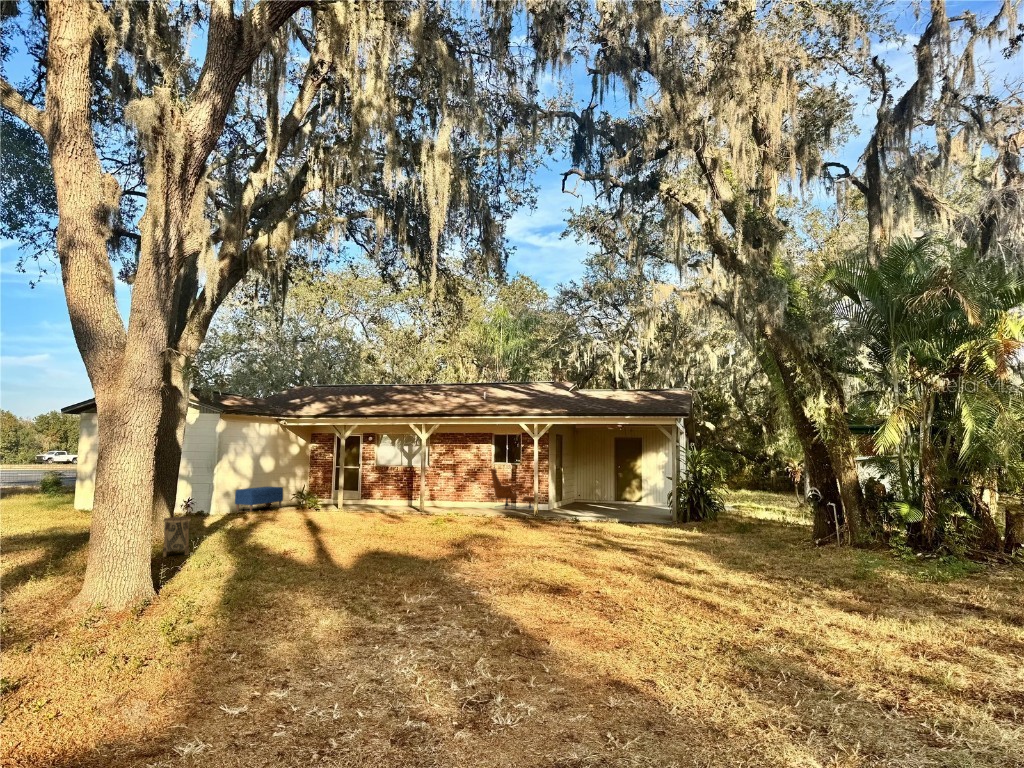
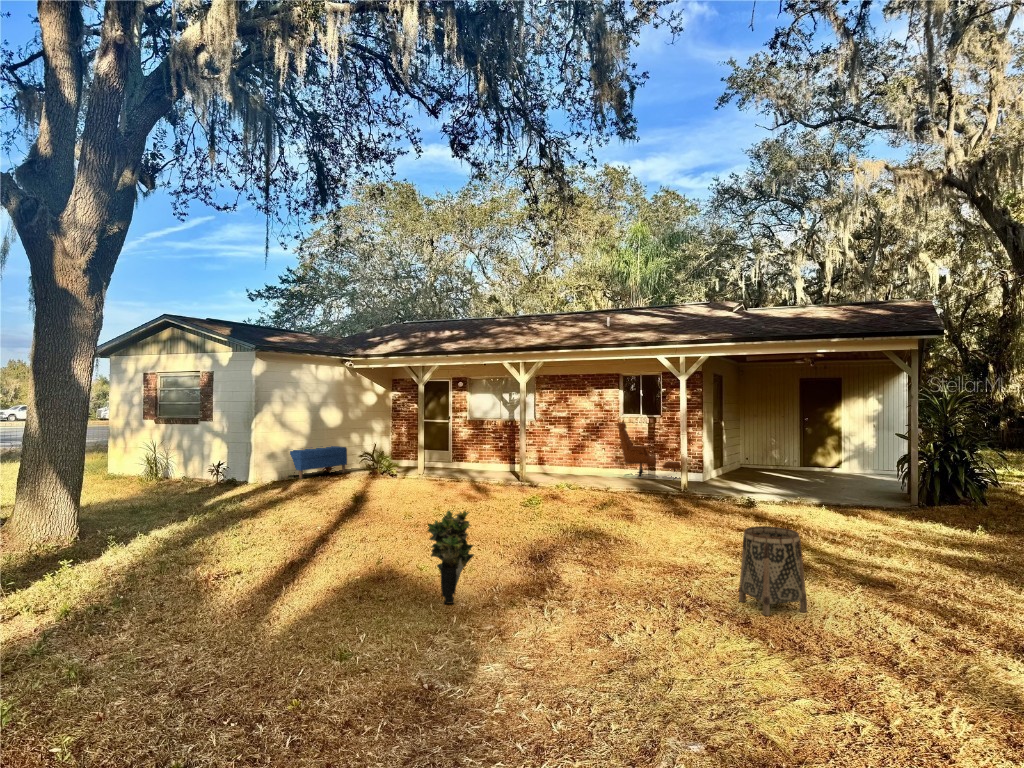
potted plant: none [410,514,435,561] -> present [428,511,474,604]
basket: present [163,517,191,557] -> present [739,526,807,616]

